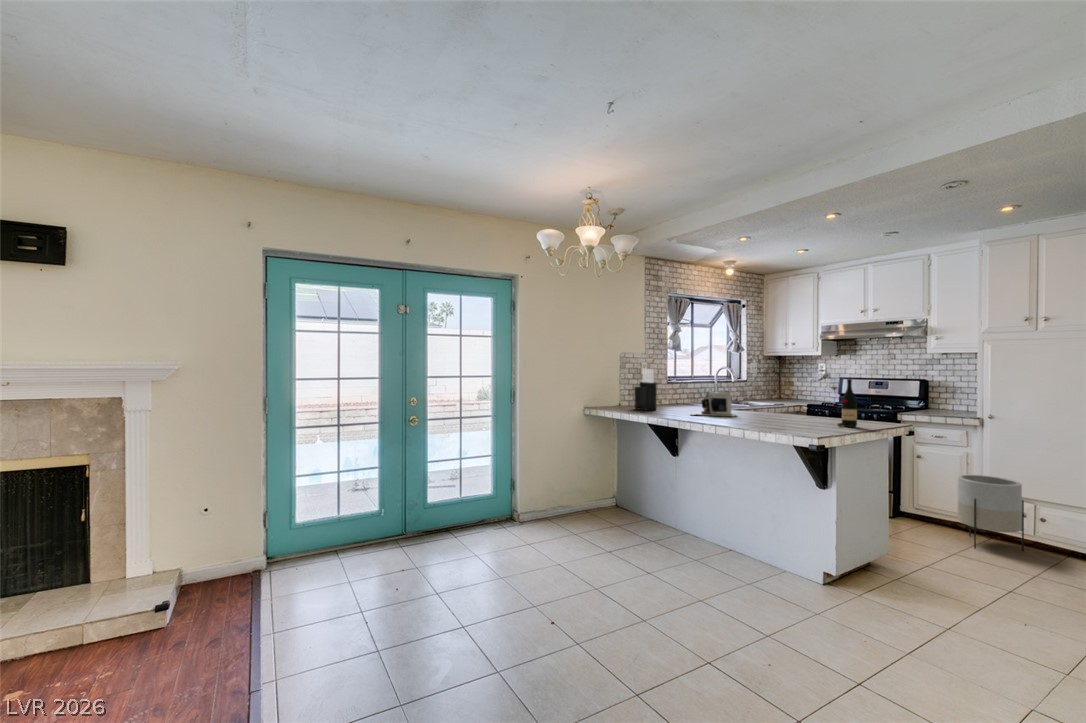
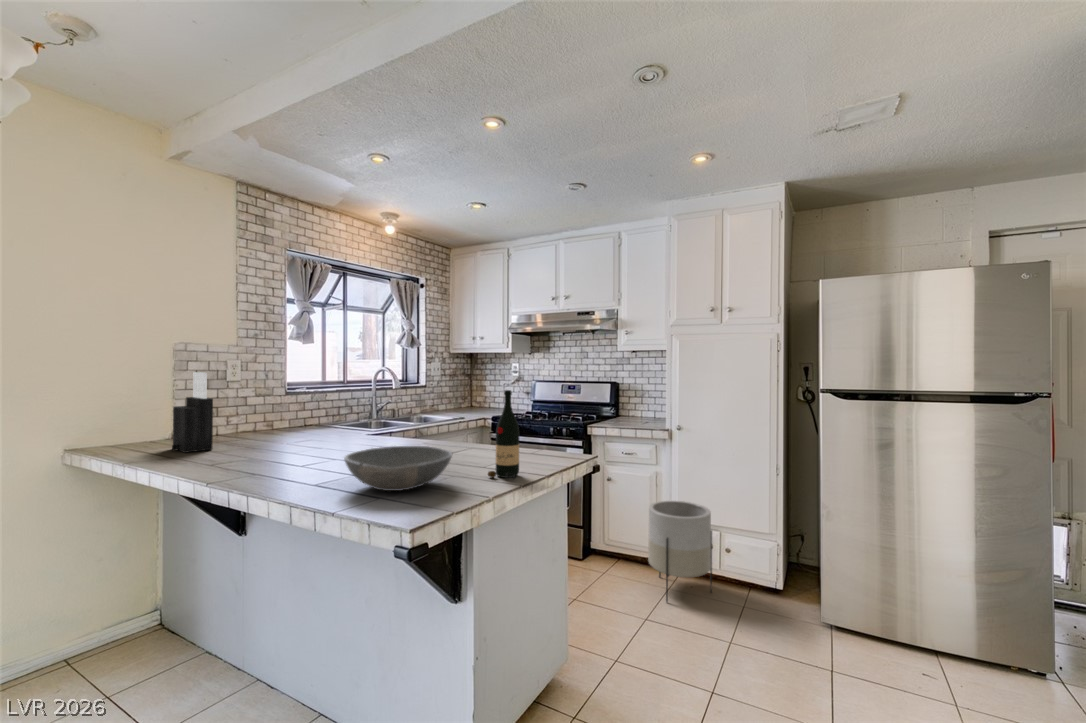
coffee maker: present [692,391,737,417] -> none [249,412,345,464]
bowl: none [761,407,819,426] -> present [344,446,452,491]

